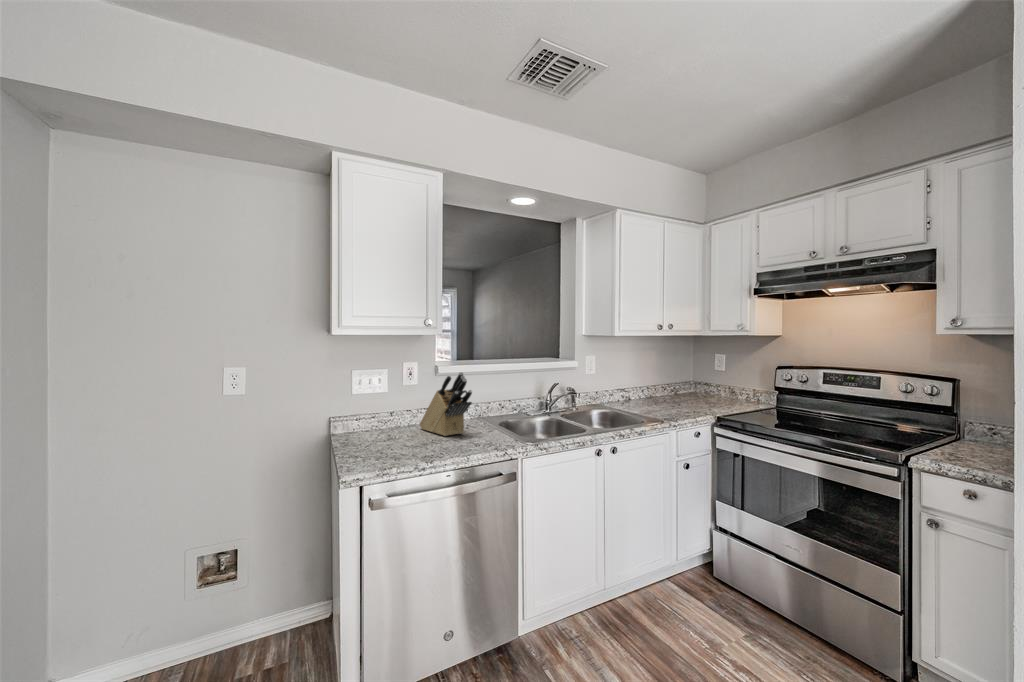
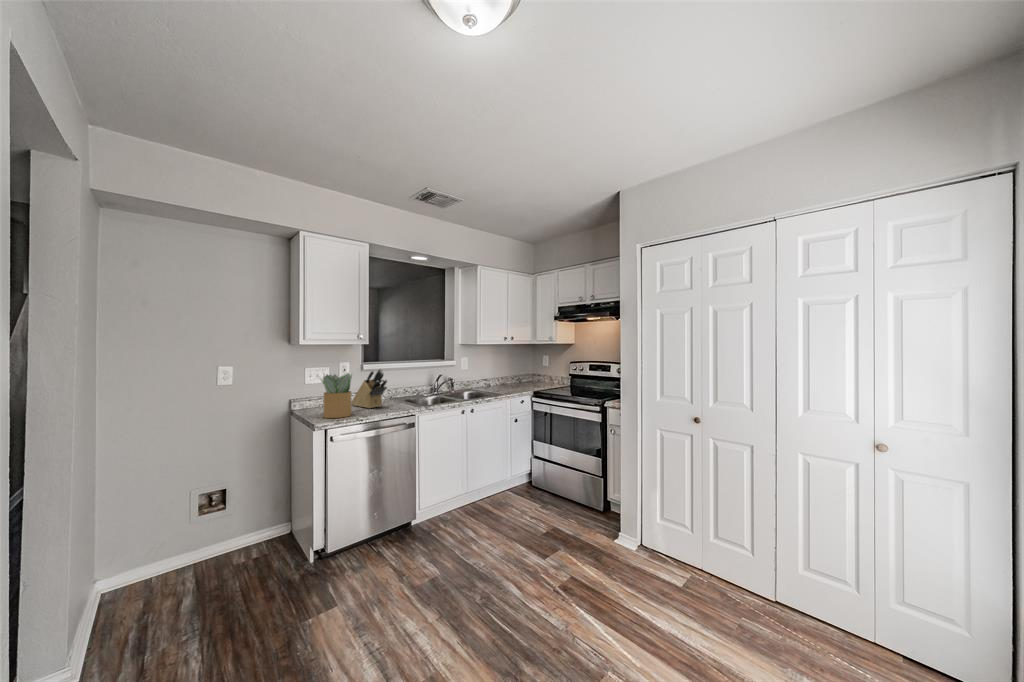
potted plant: none [363,378,416,452] -> present [321,373,352,418]

